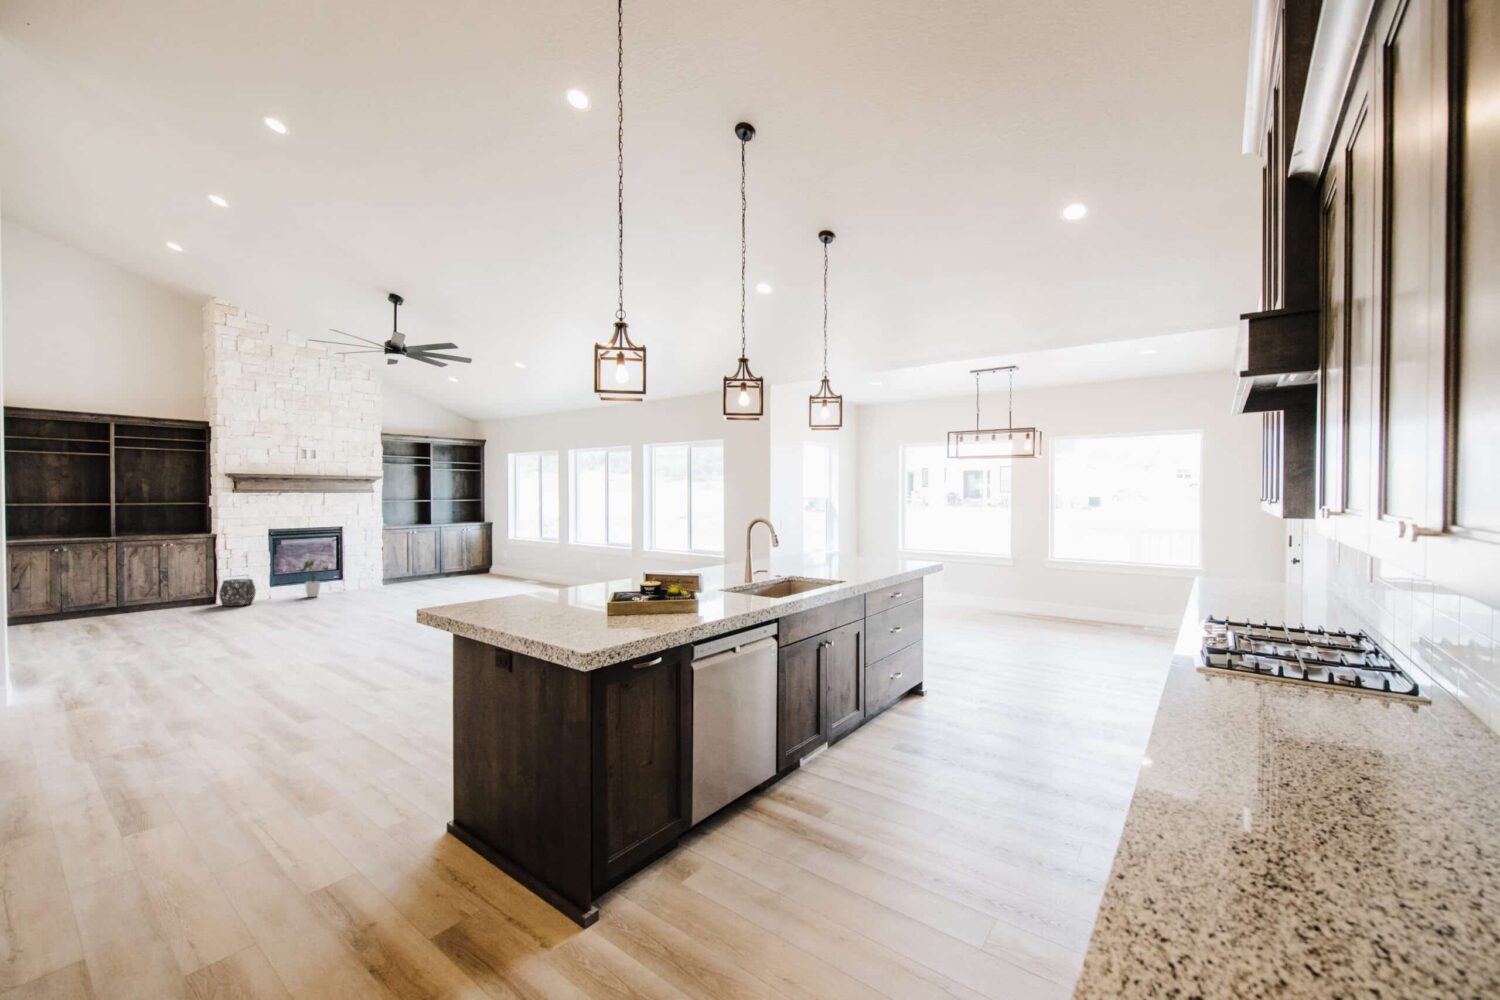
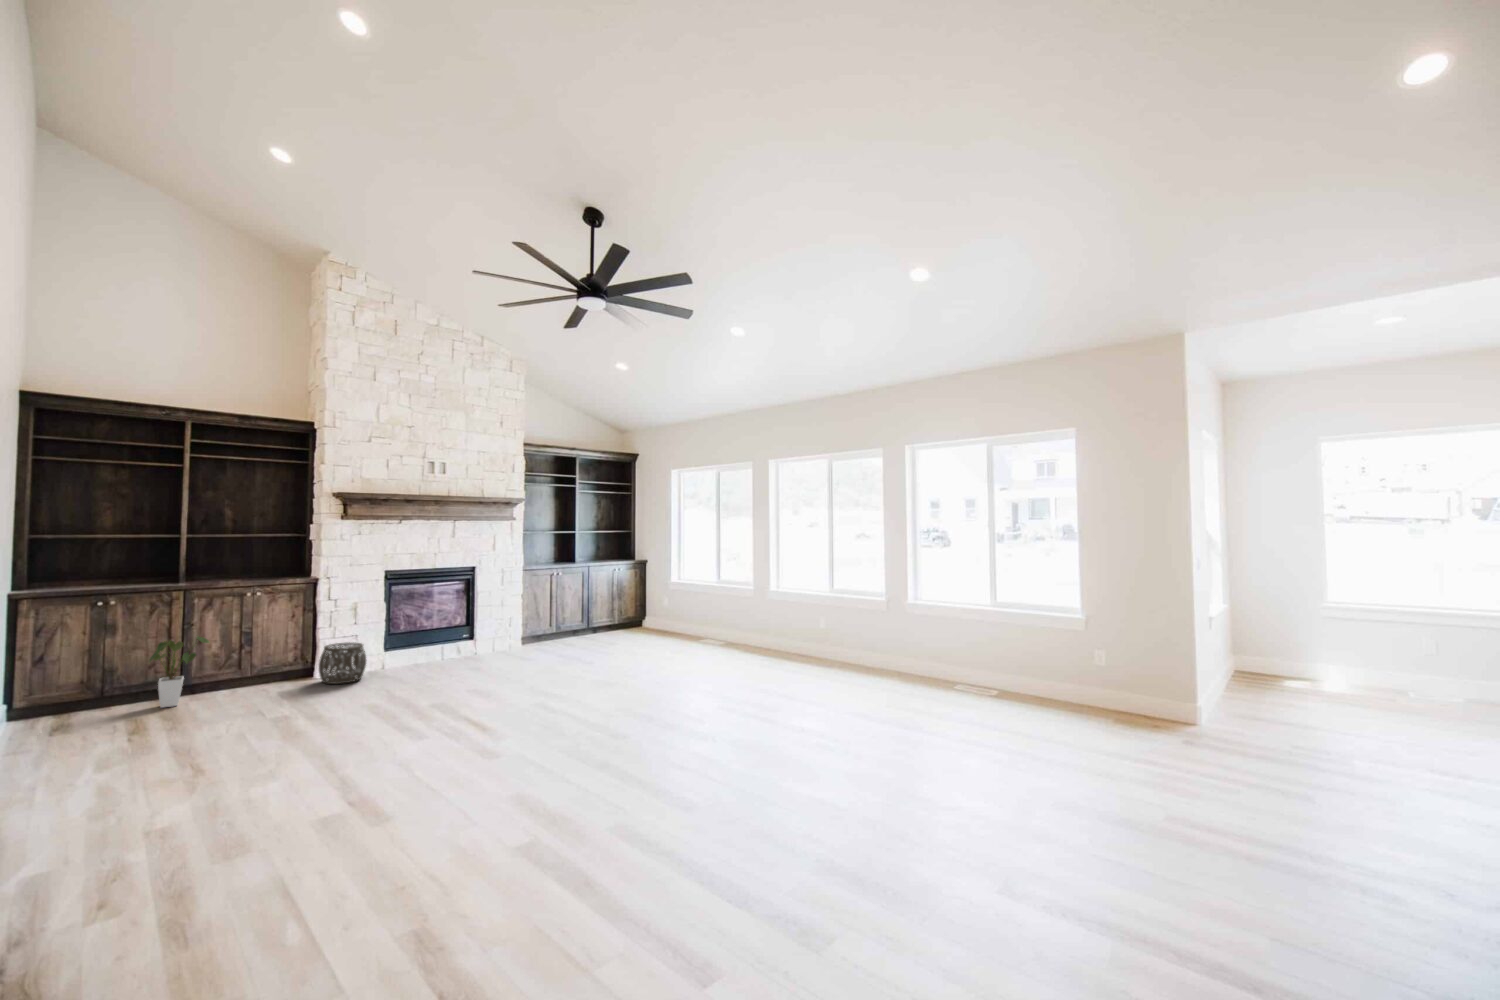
house plant: present [300,561,328,597] -> present [149,637,209,707]

